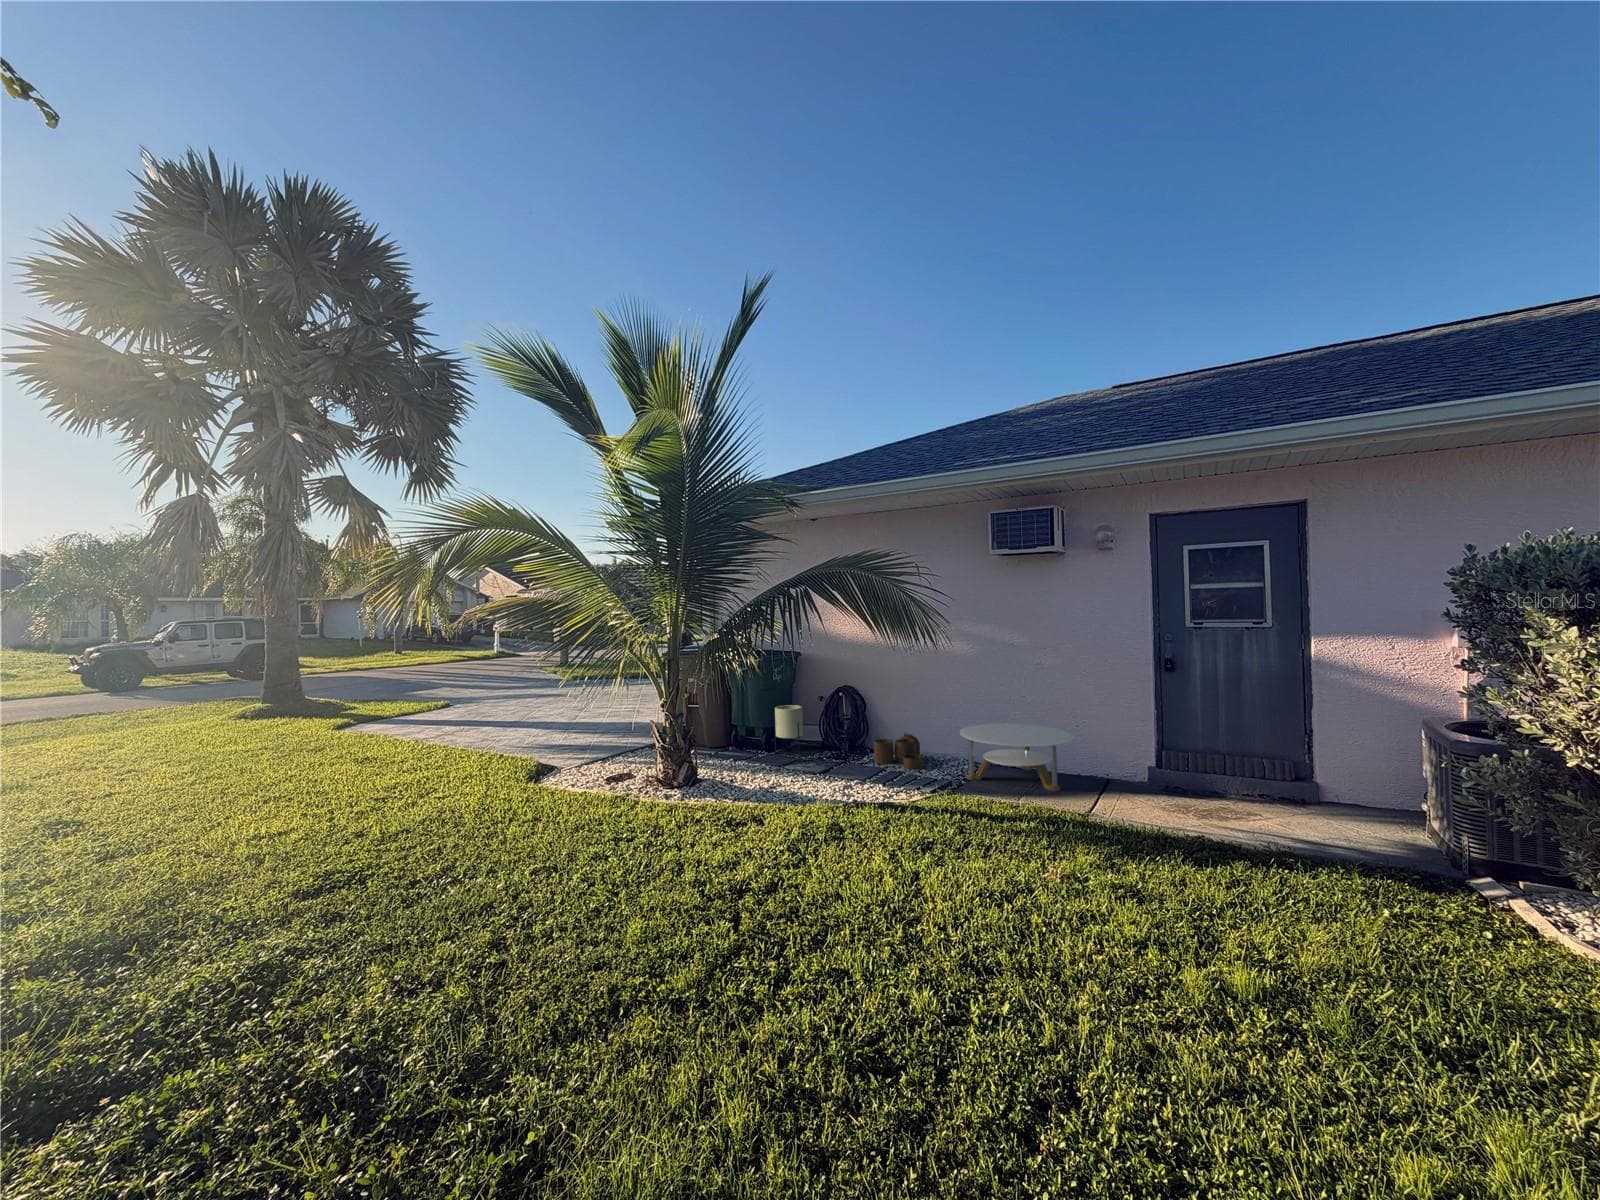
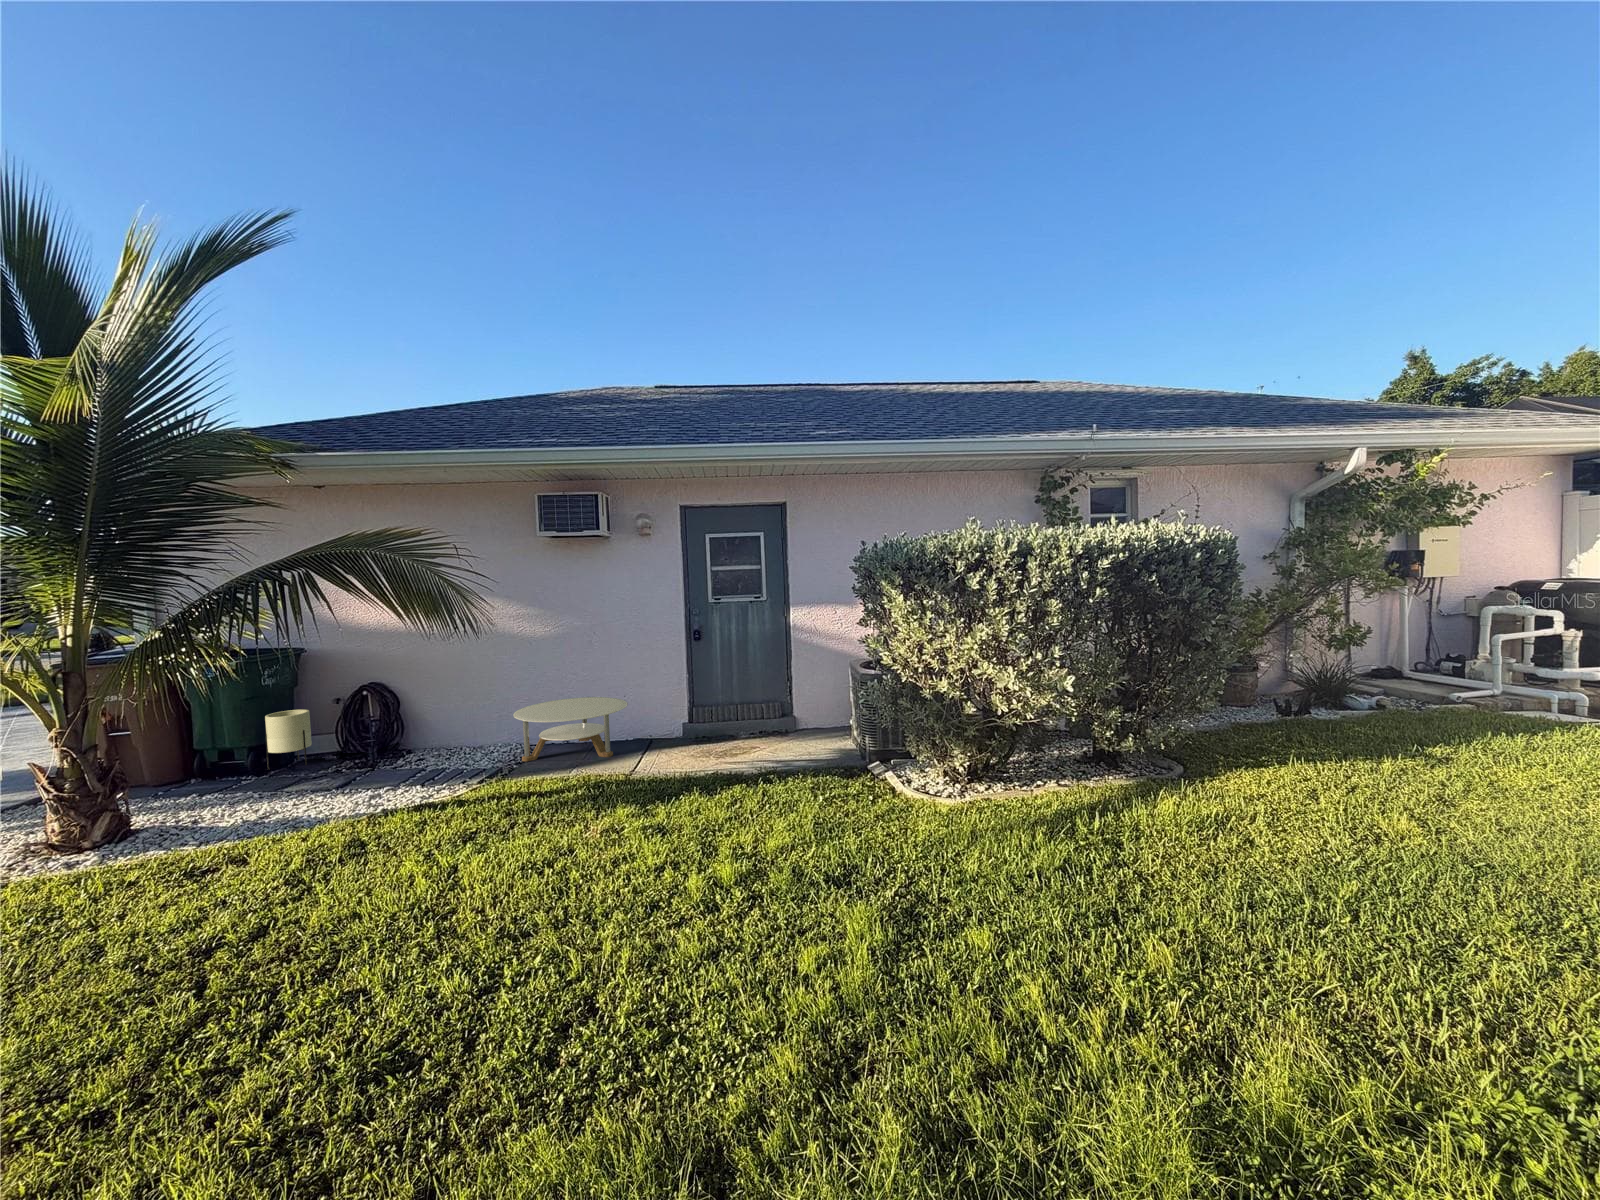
woven basket: present [874,734,923,769] -> none [412,723,474,762]

